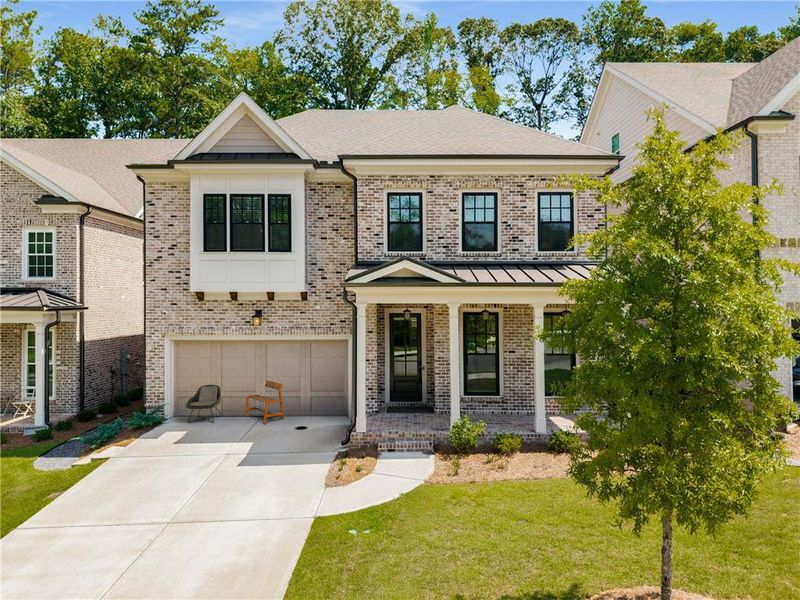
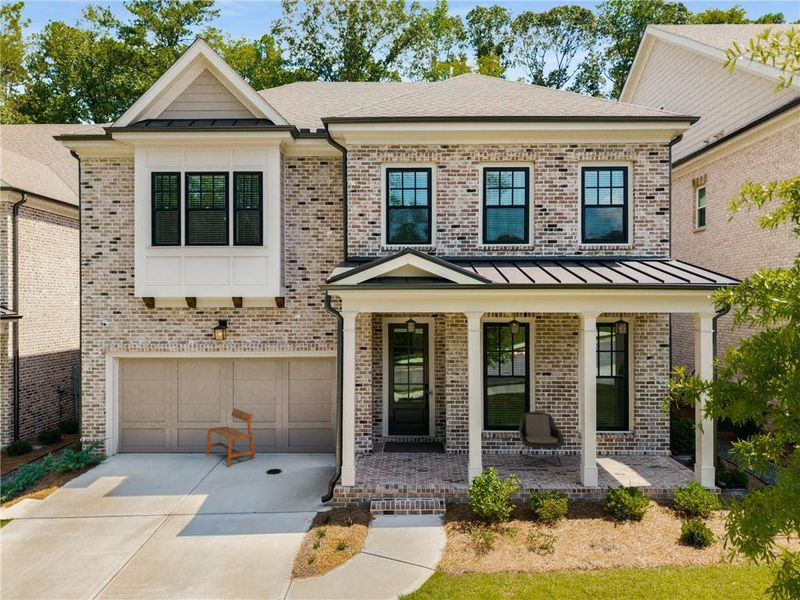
lounge chair: present [186,385,221,423] -> present [519,412,564,467]

